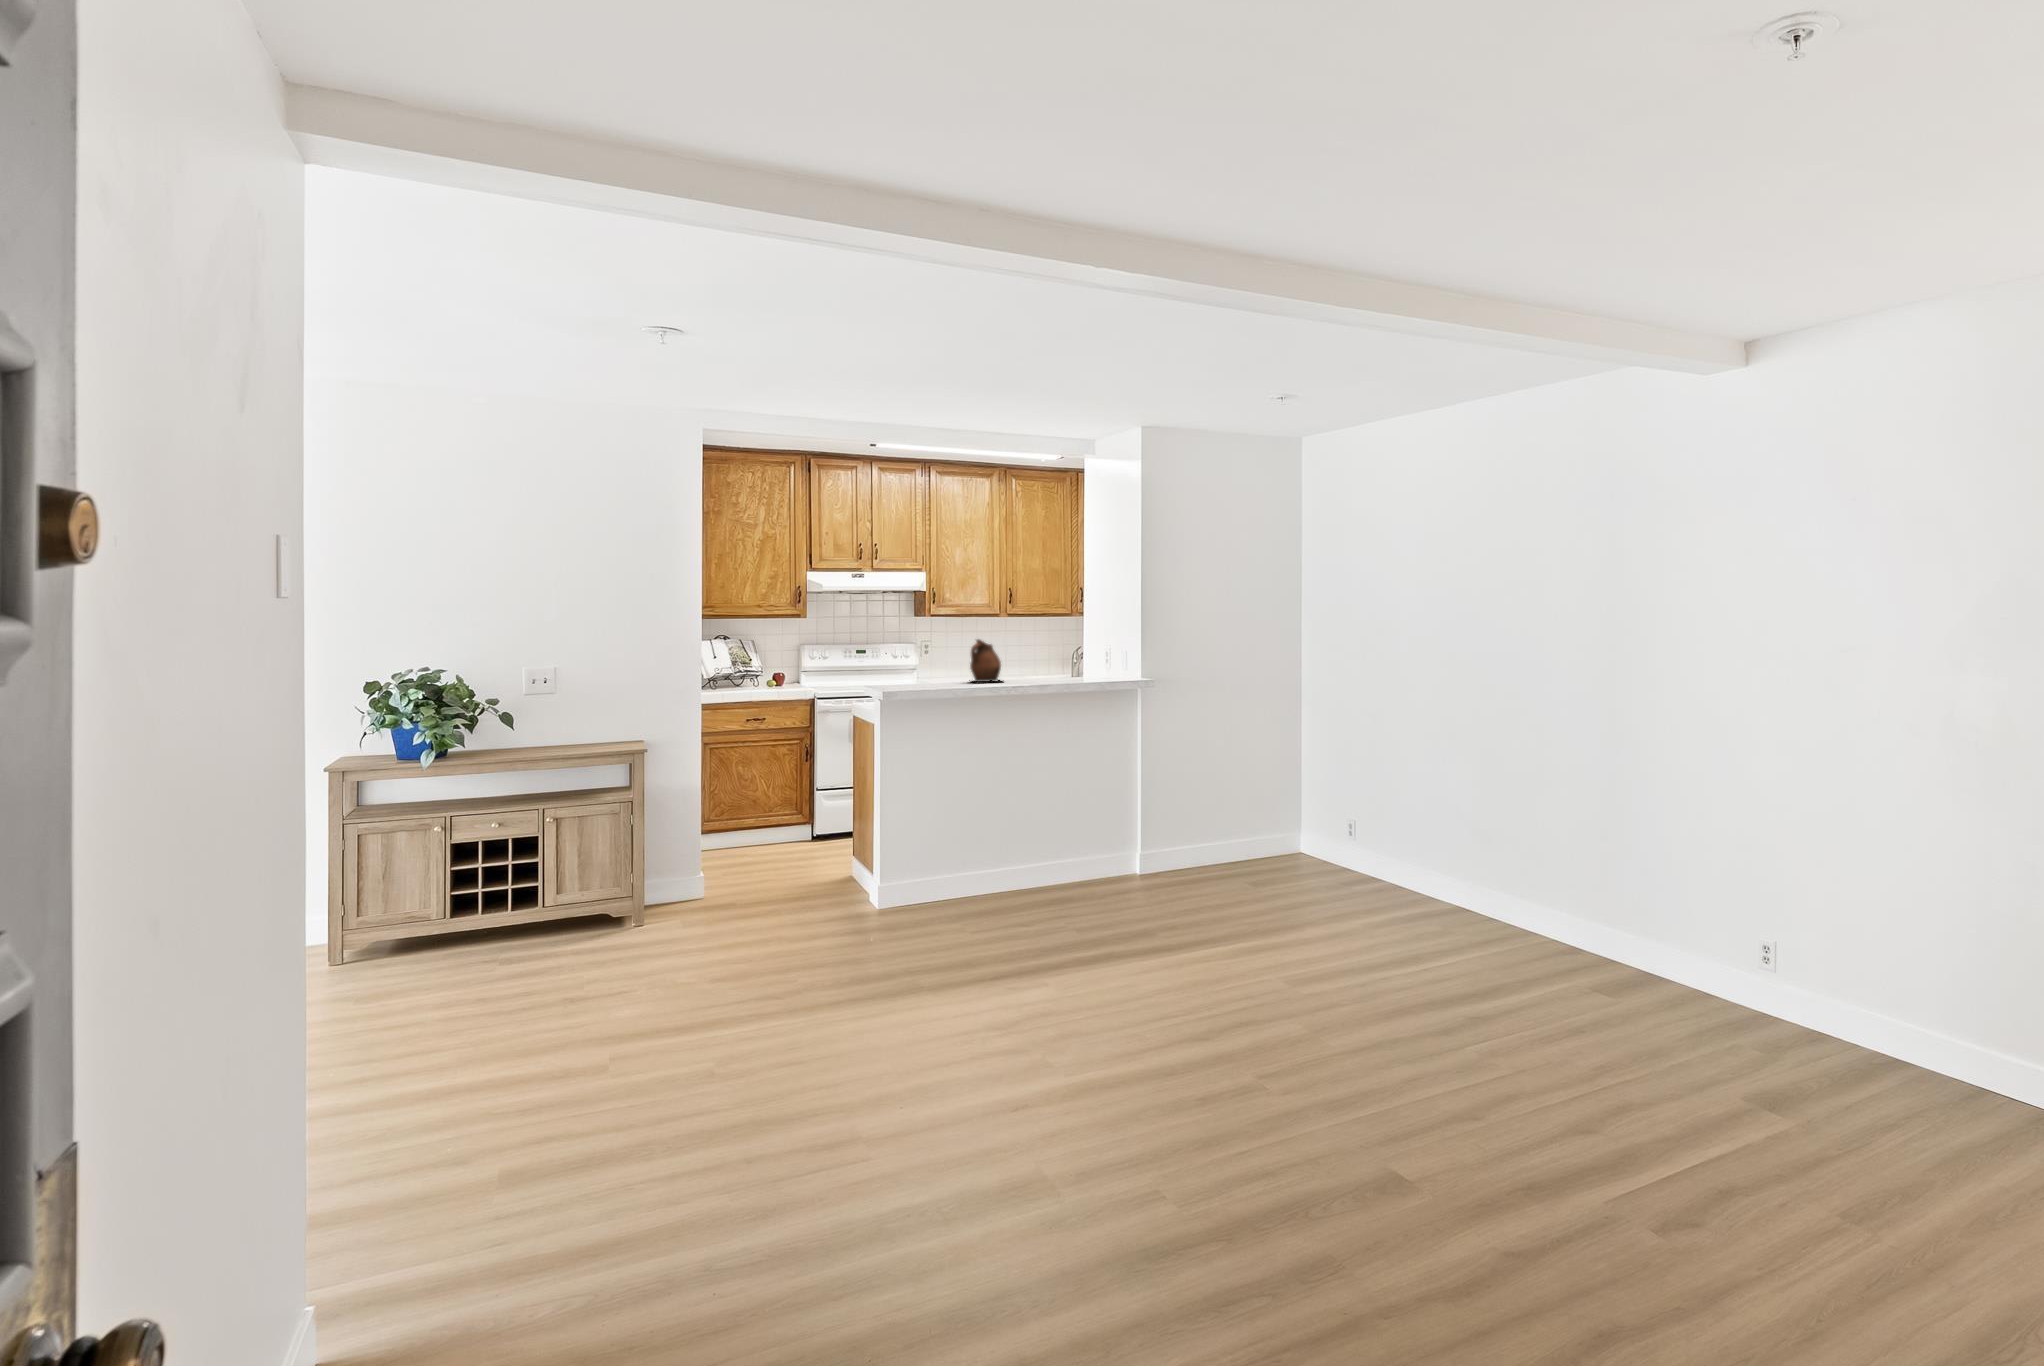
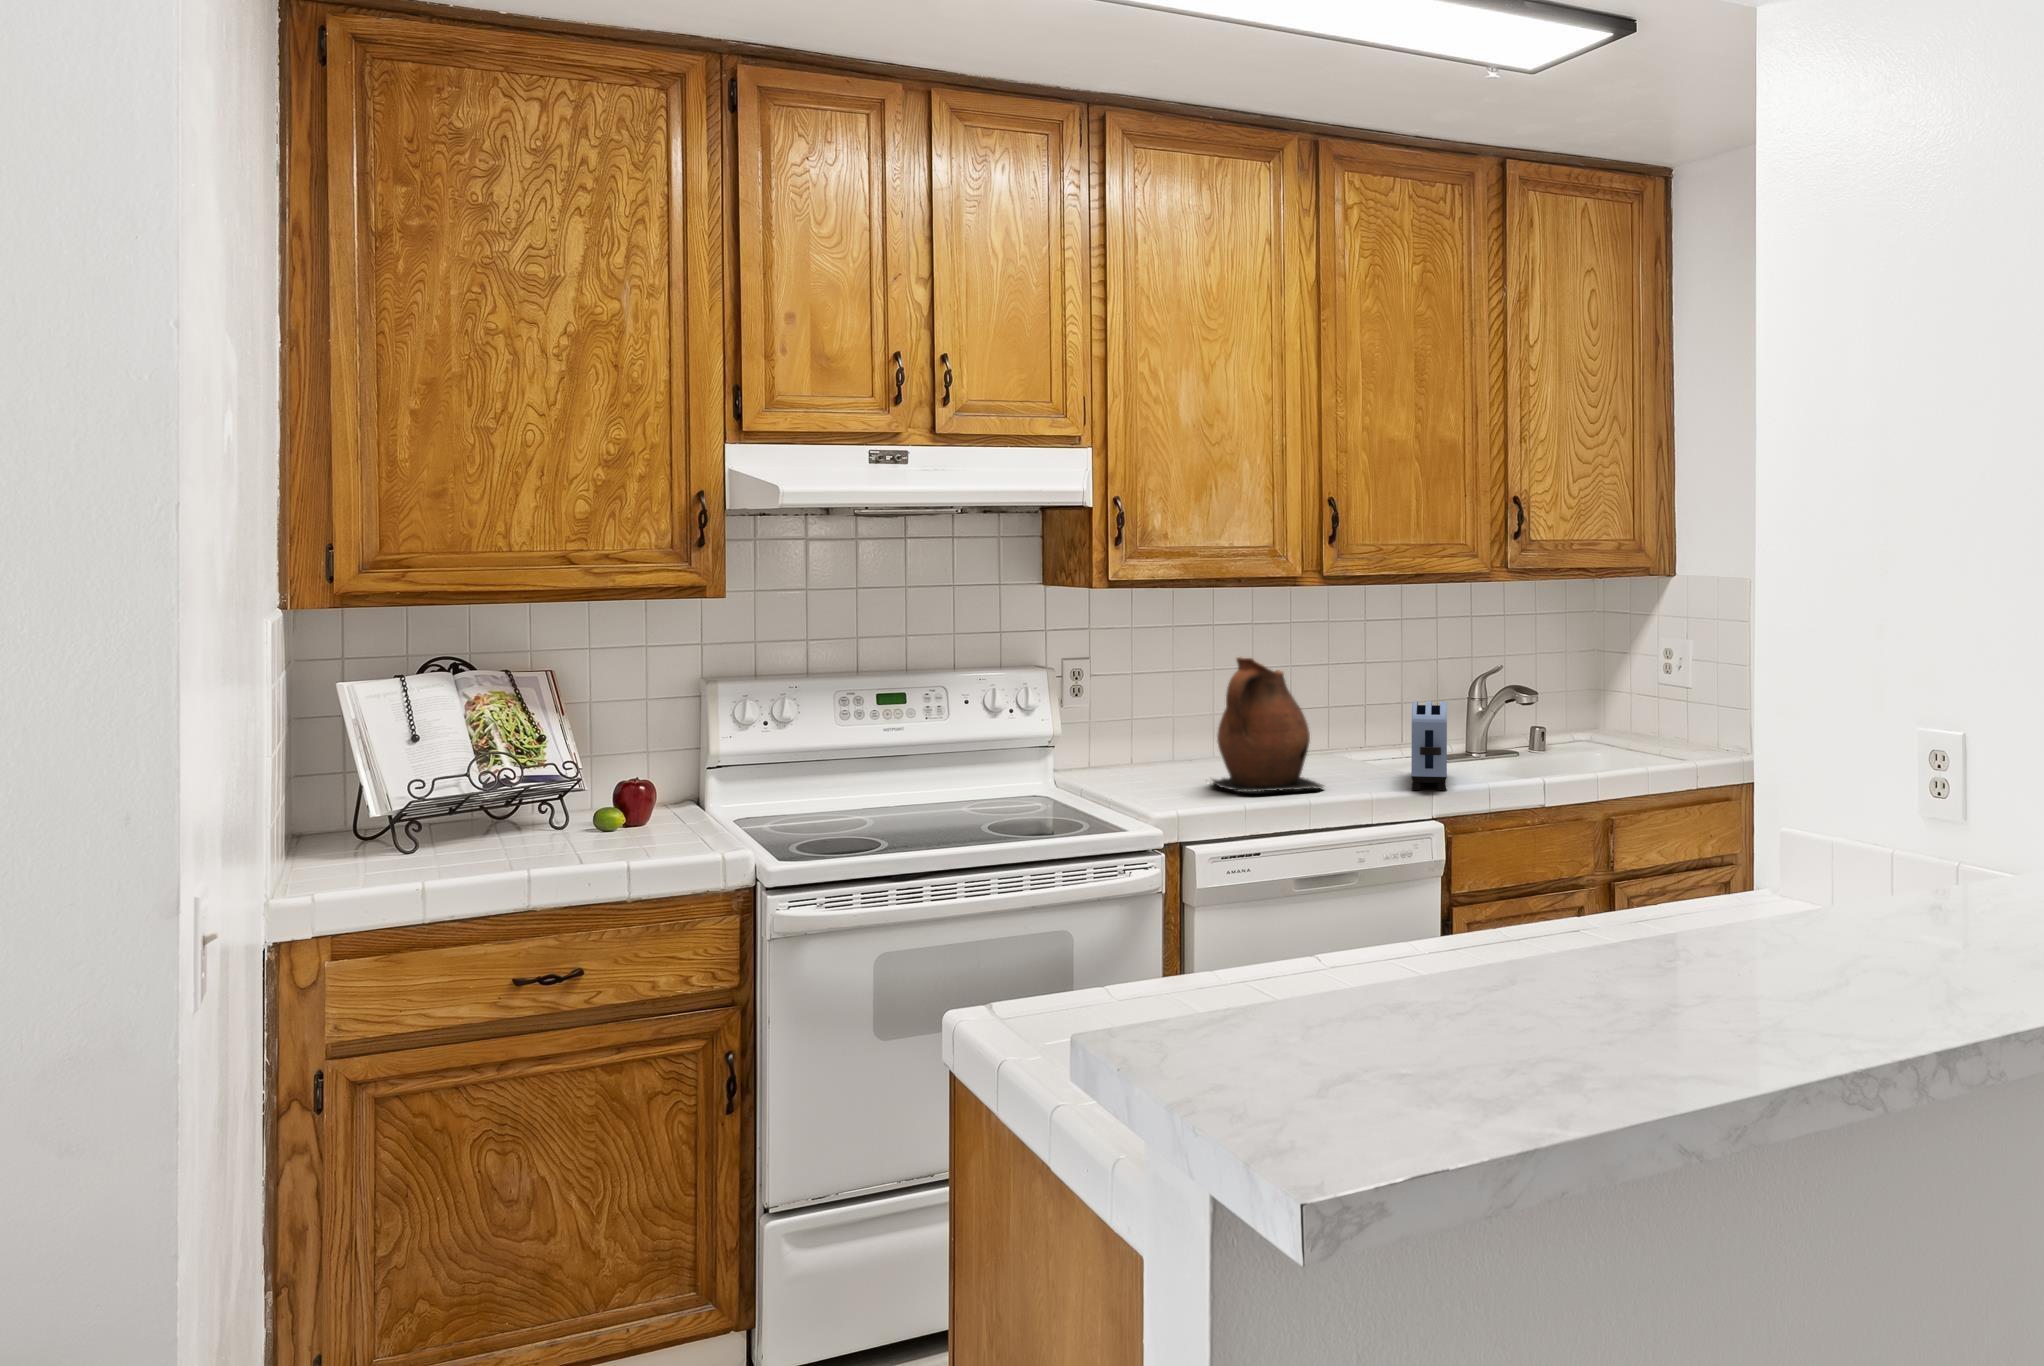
toaster: none [1032,654,1051,682] -> present [1411,701,1447,790]

